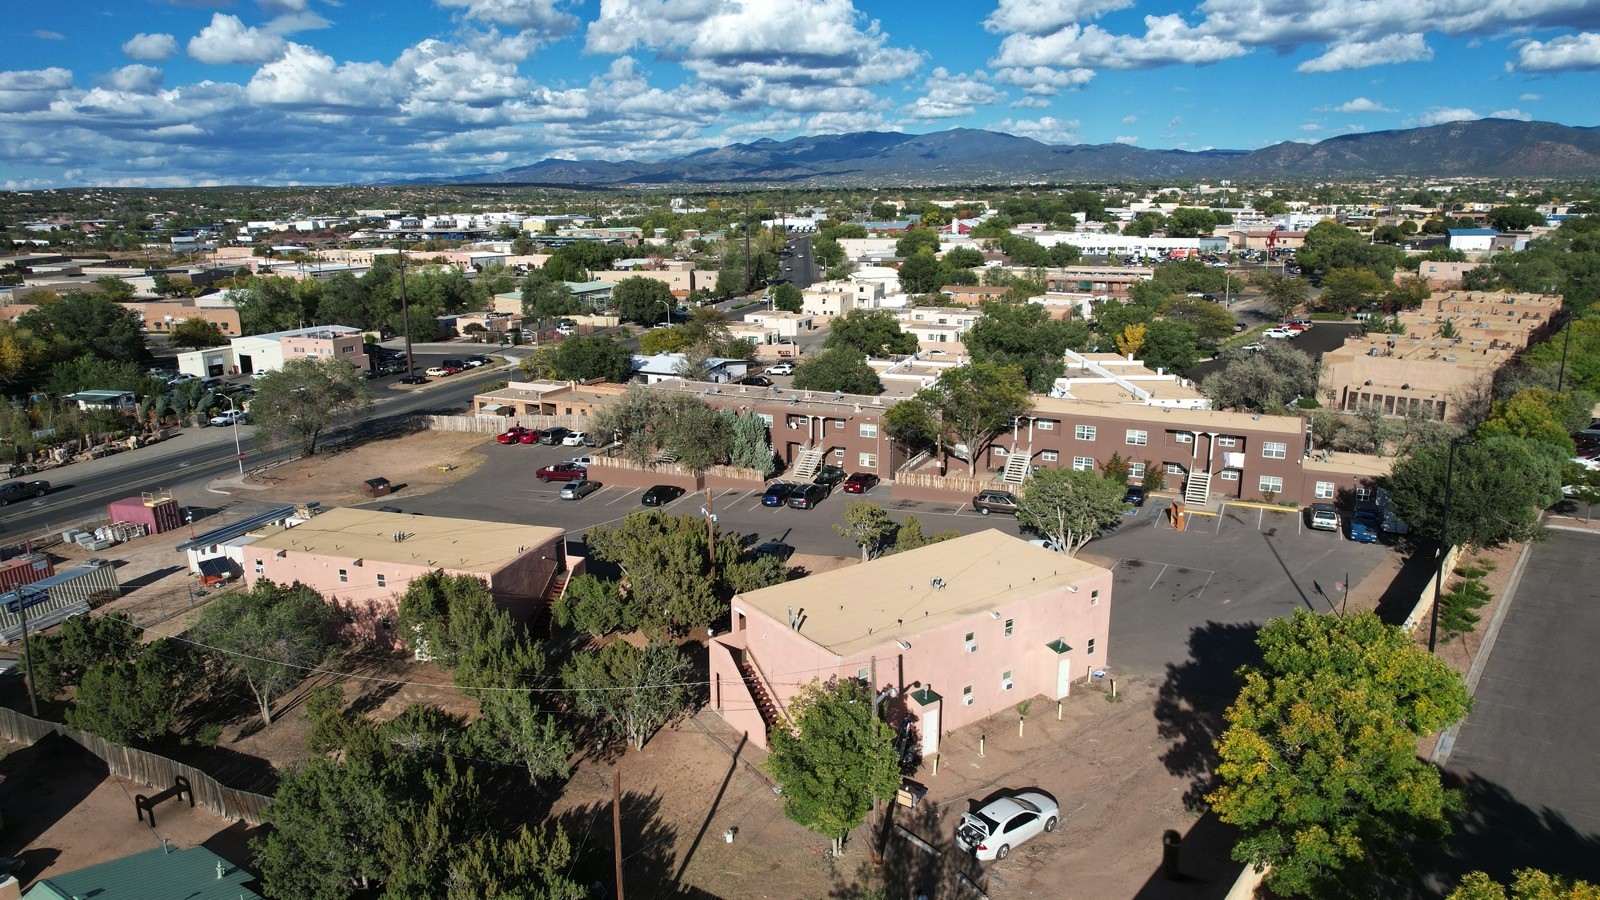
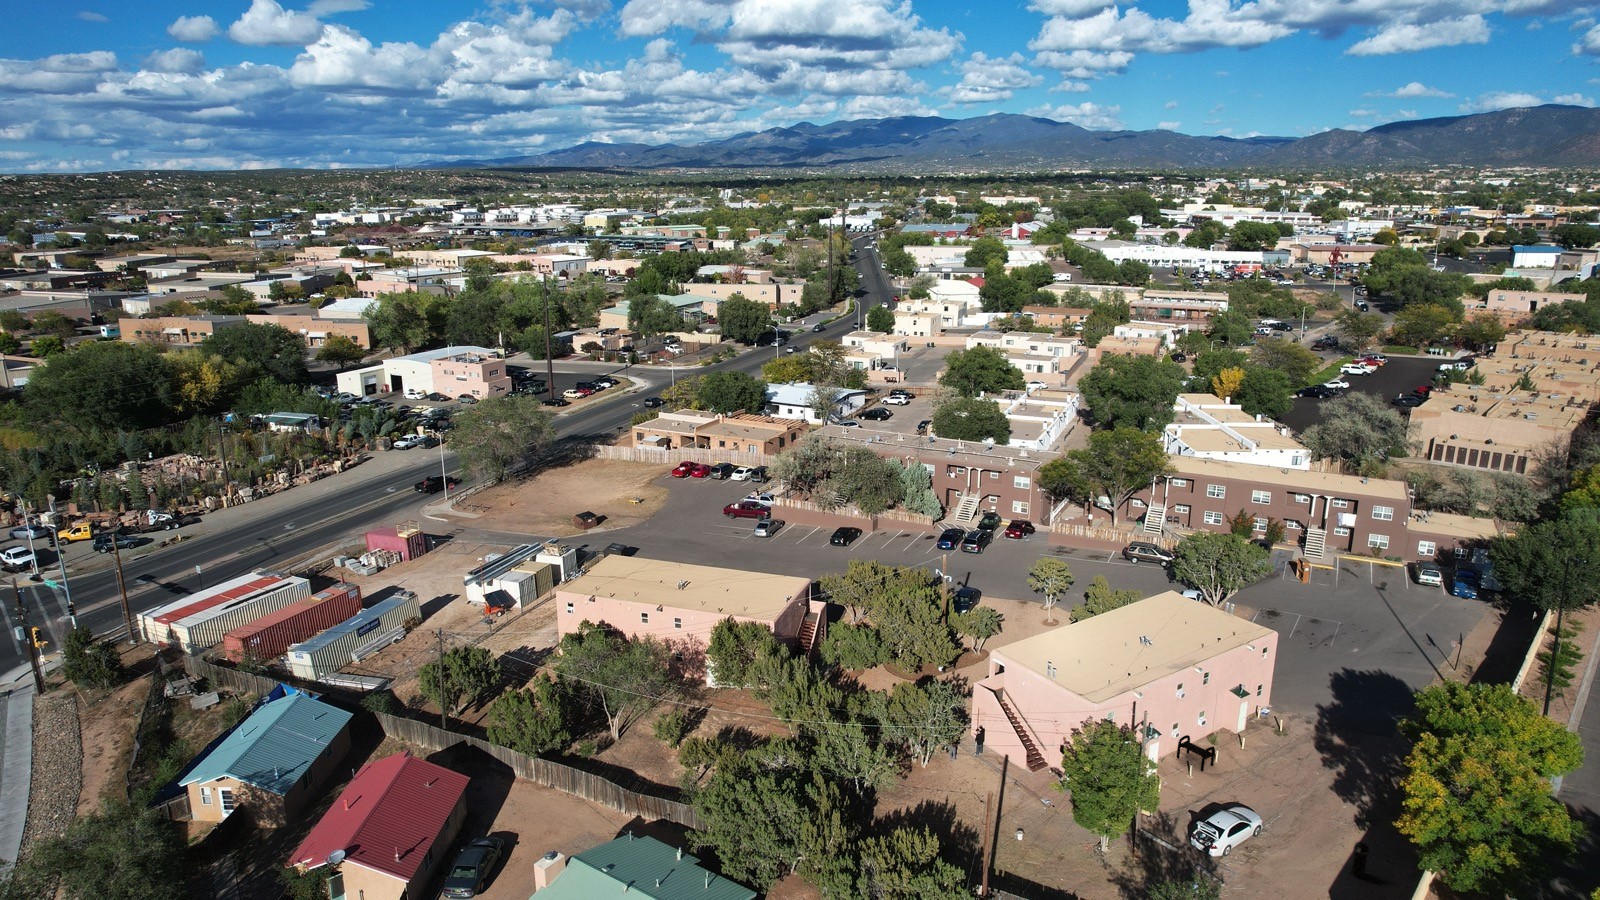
bench: present [135,775,195,827] -> present [1177,735,1215,771]

